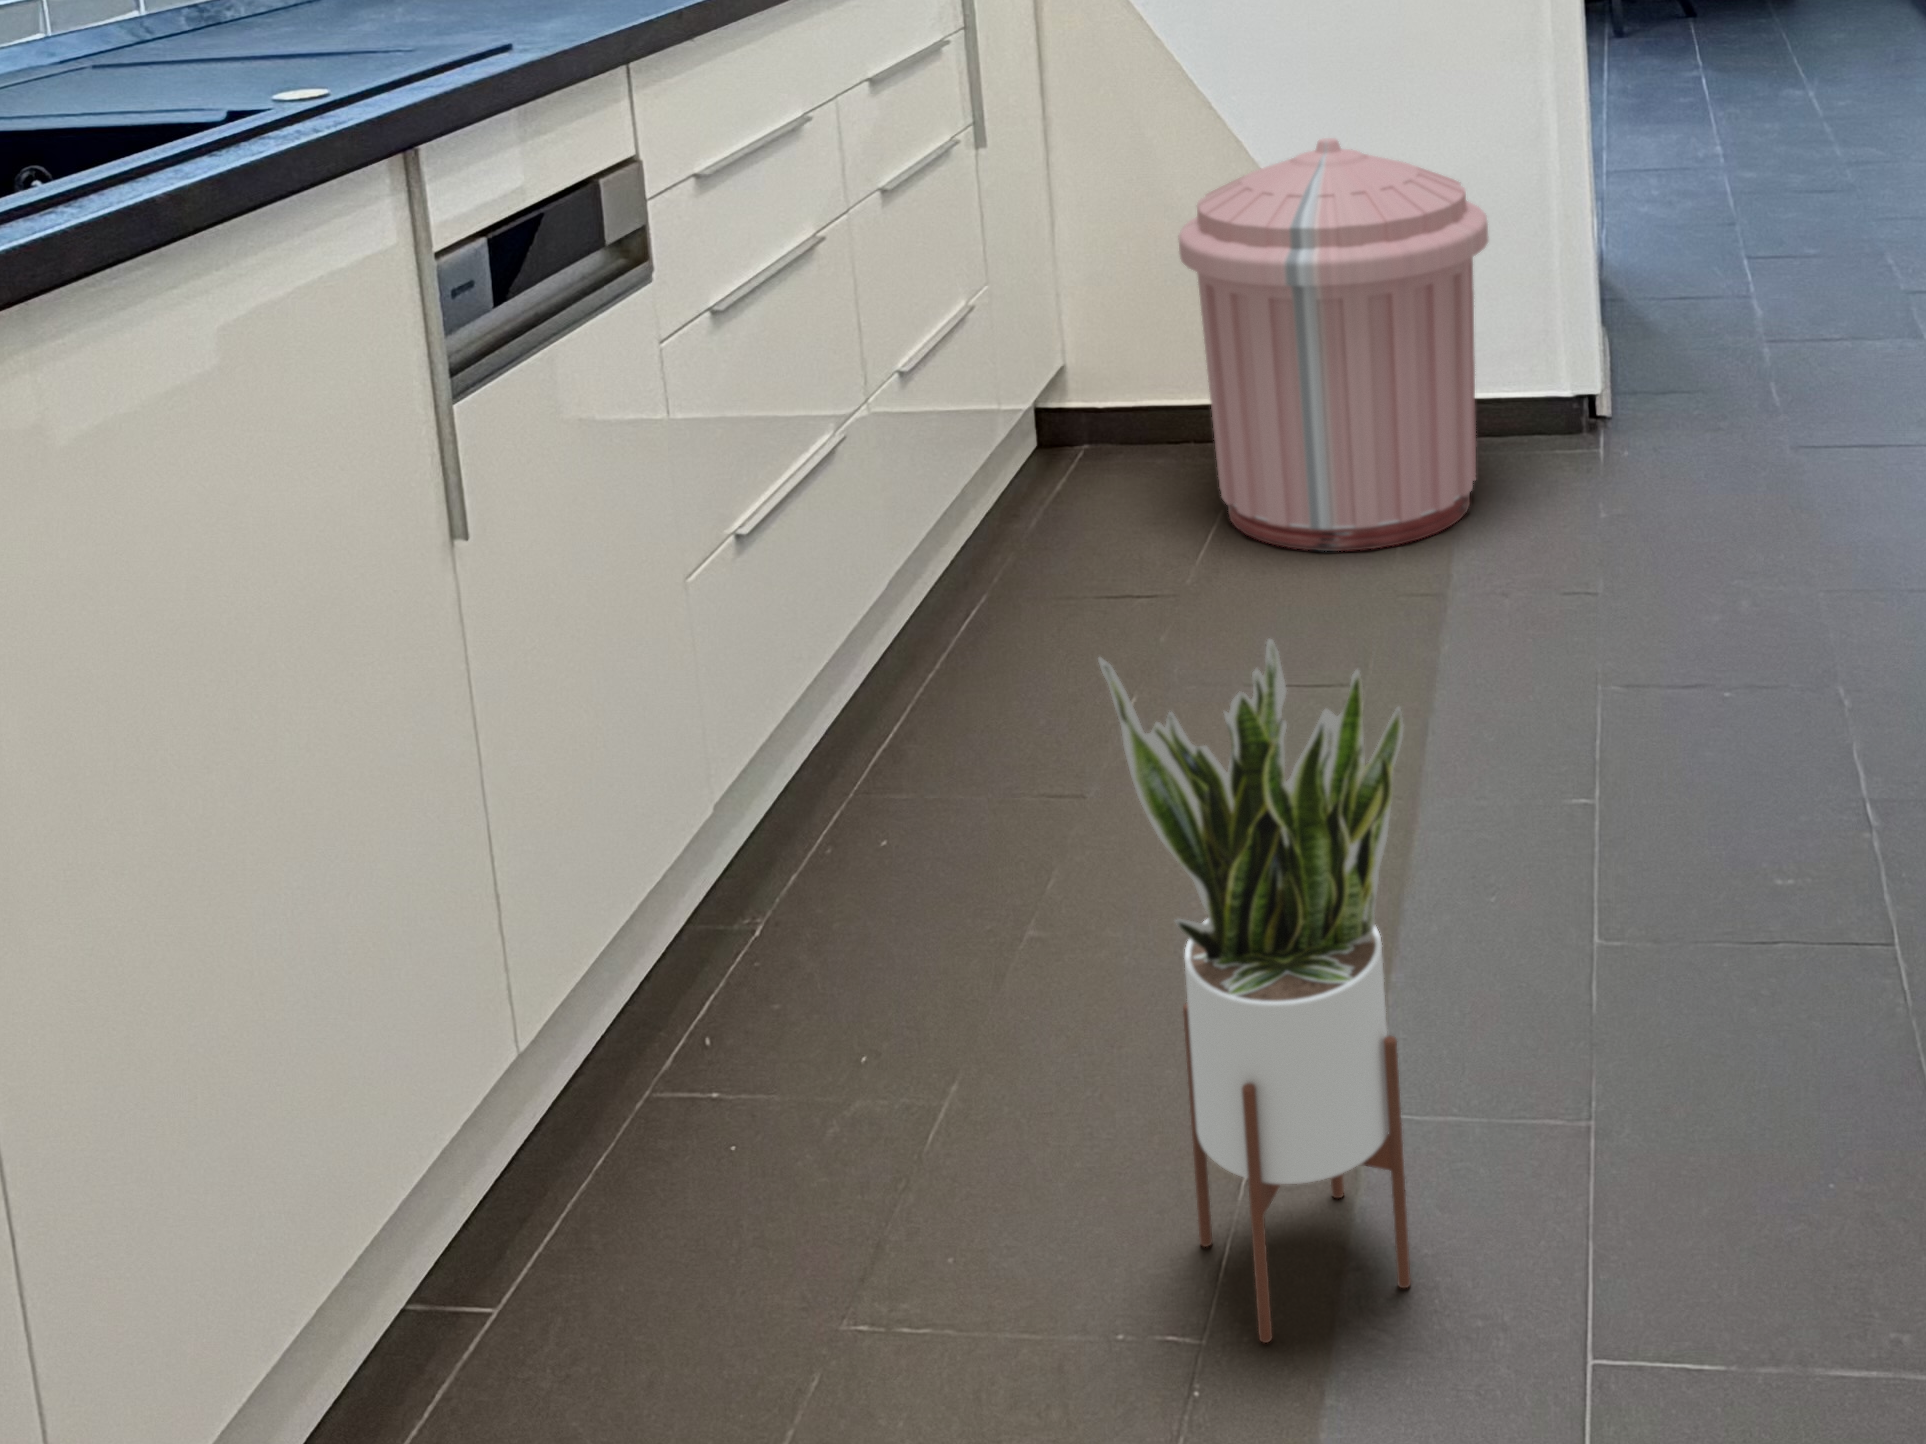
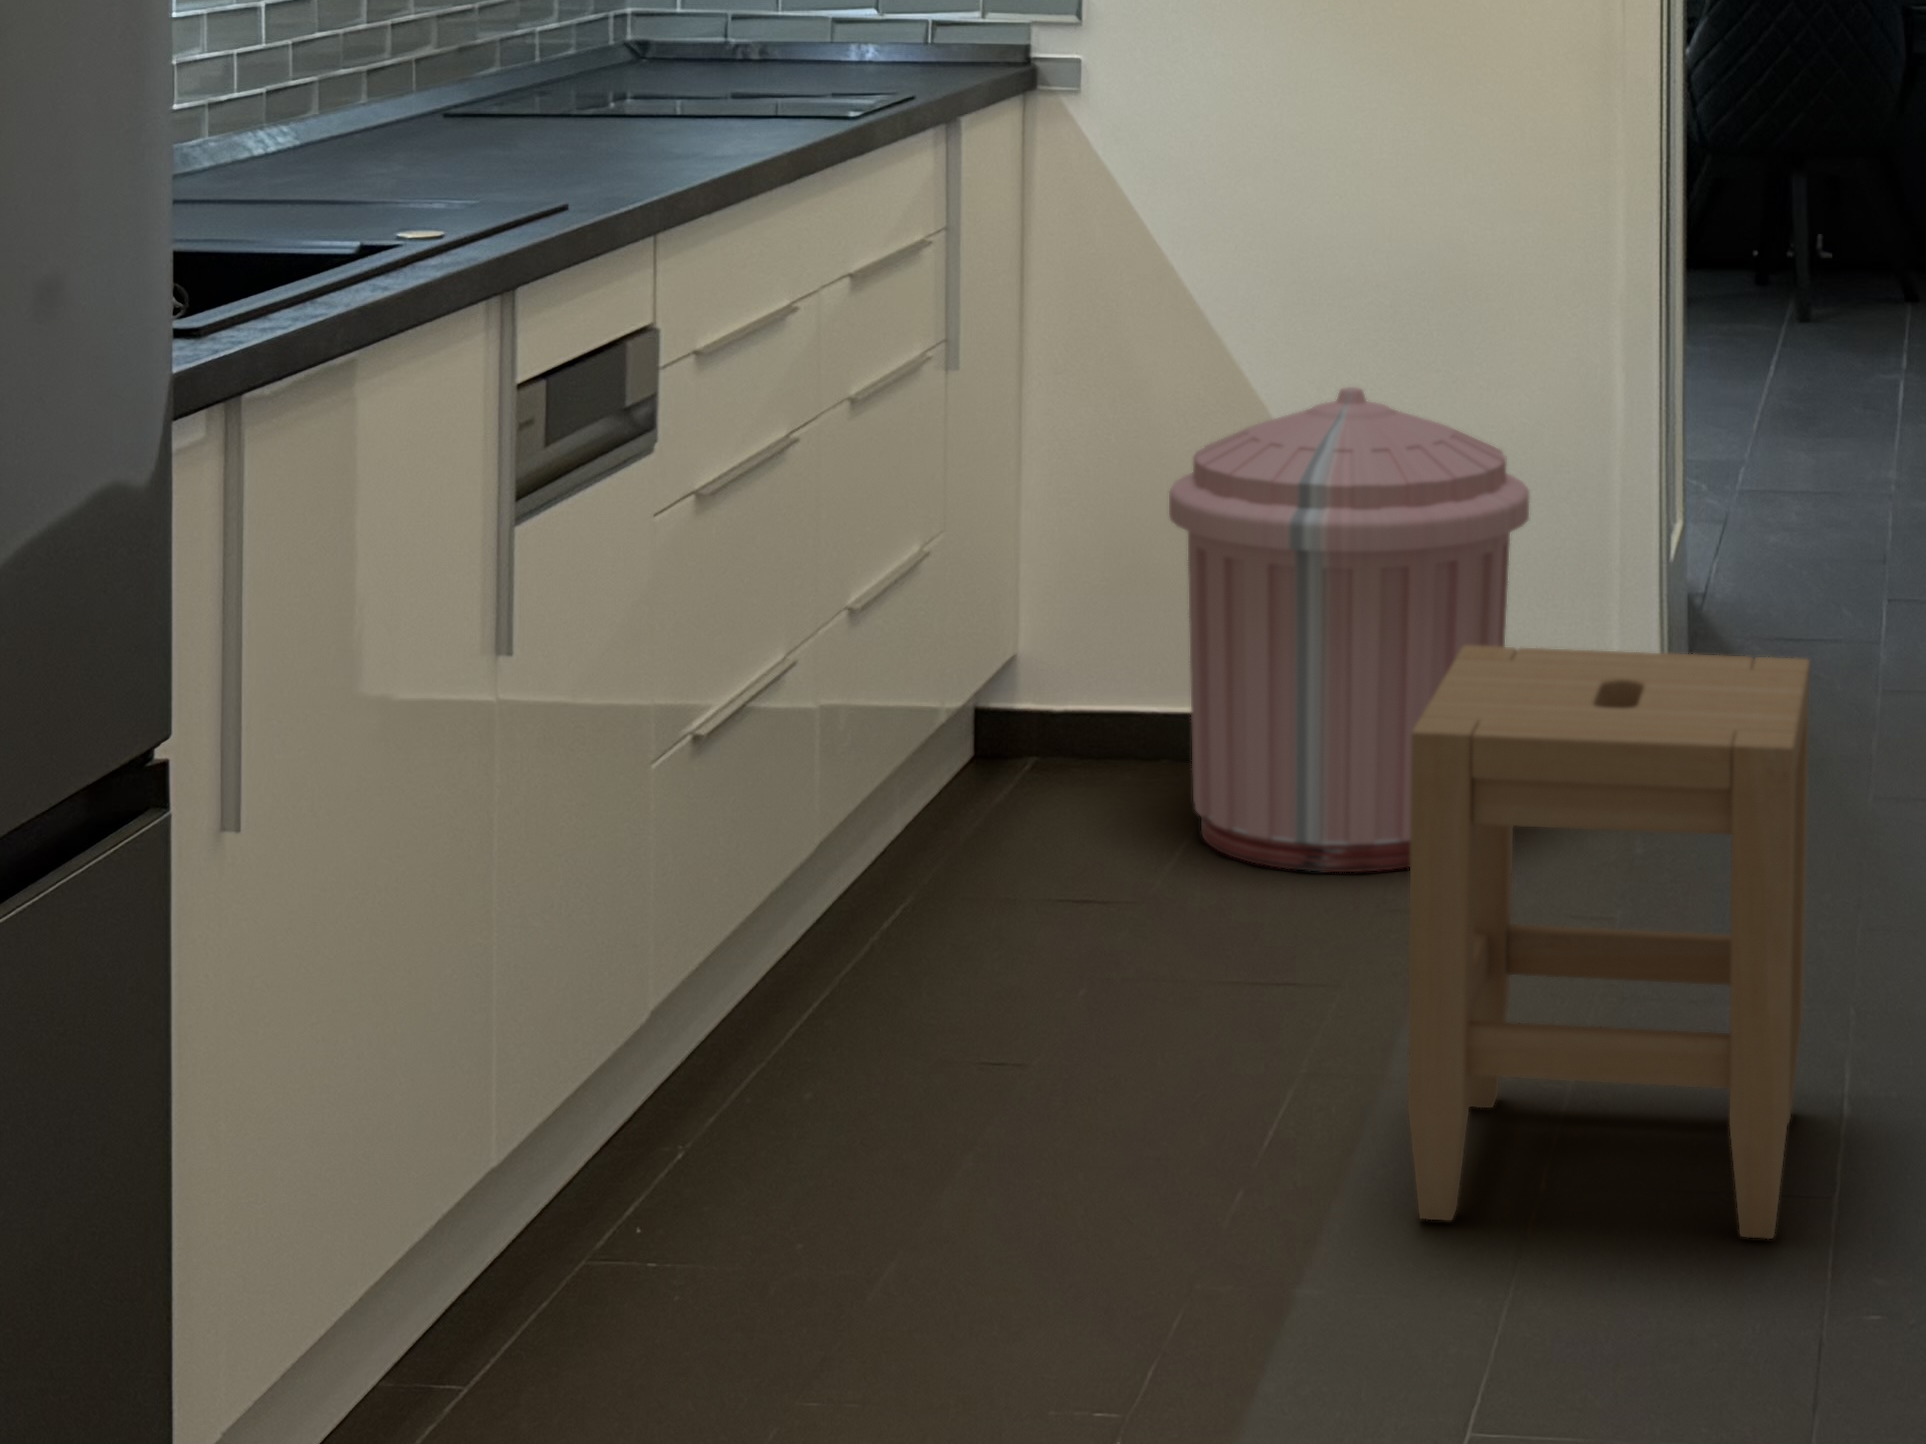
stool: none [1443,400,1860,1009] -> present [1408,645,1810,1239]
potted plant: present [1098,639,1411,1342] -> none [1085,773,1350,1419]

